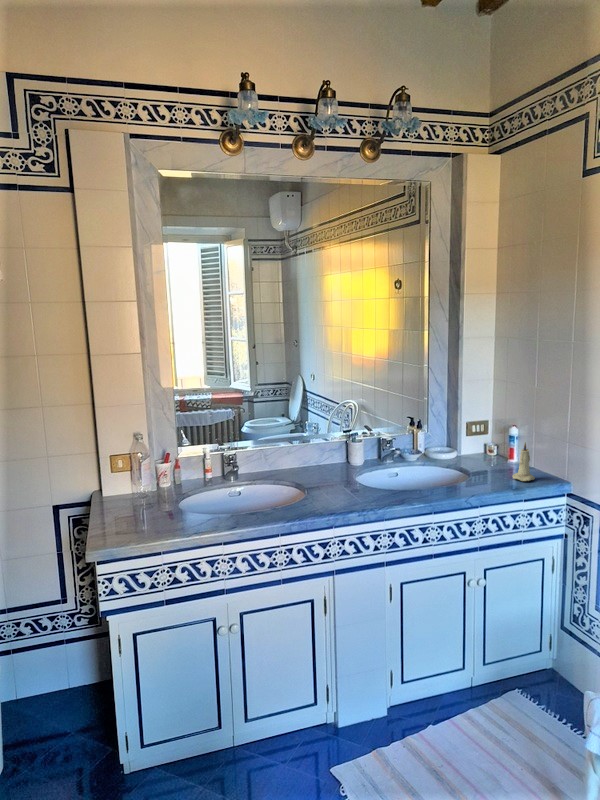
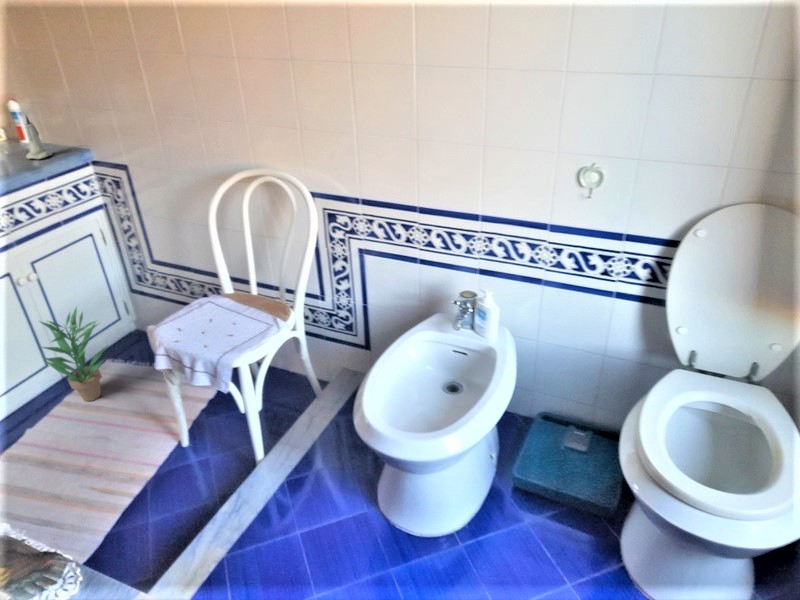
potted plant: none [465,628,531,730] -> present [41,307,107,401]

